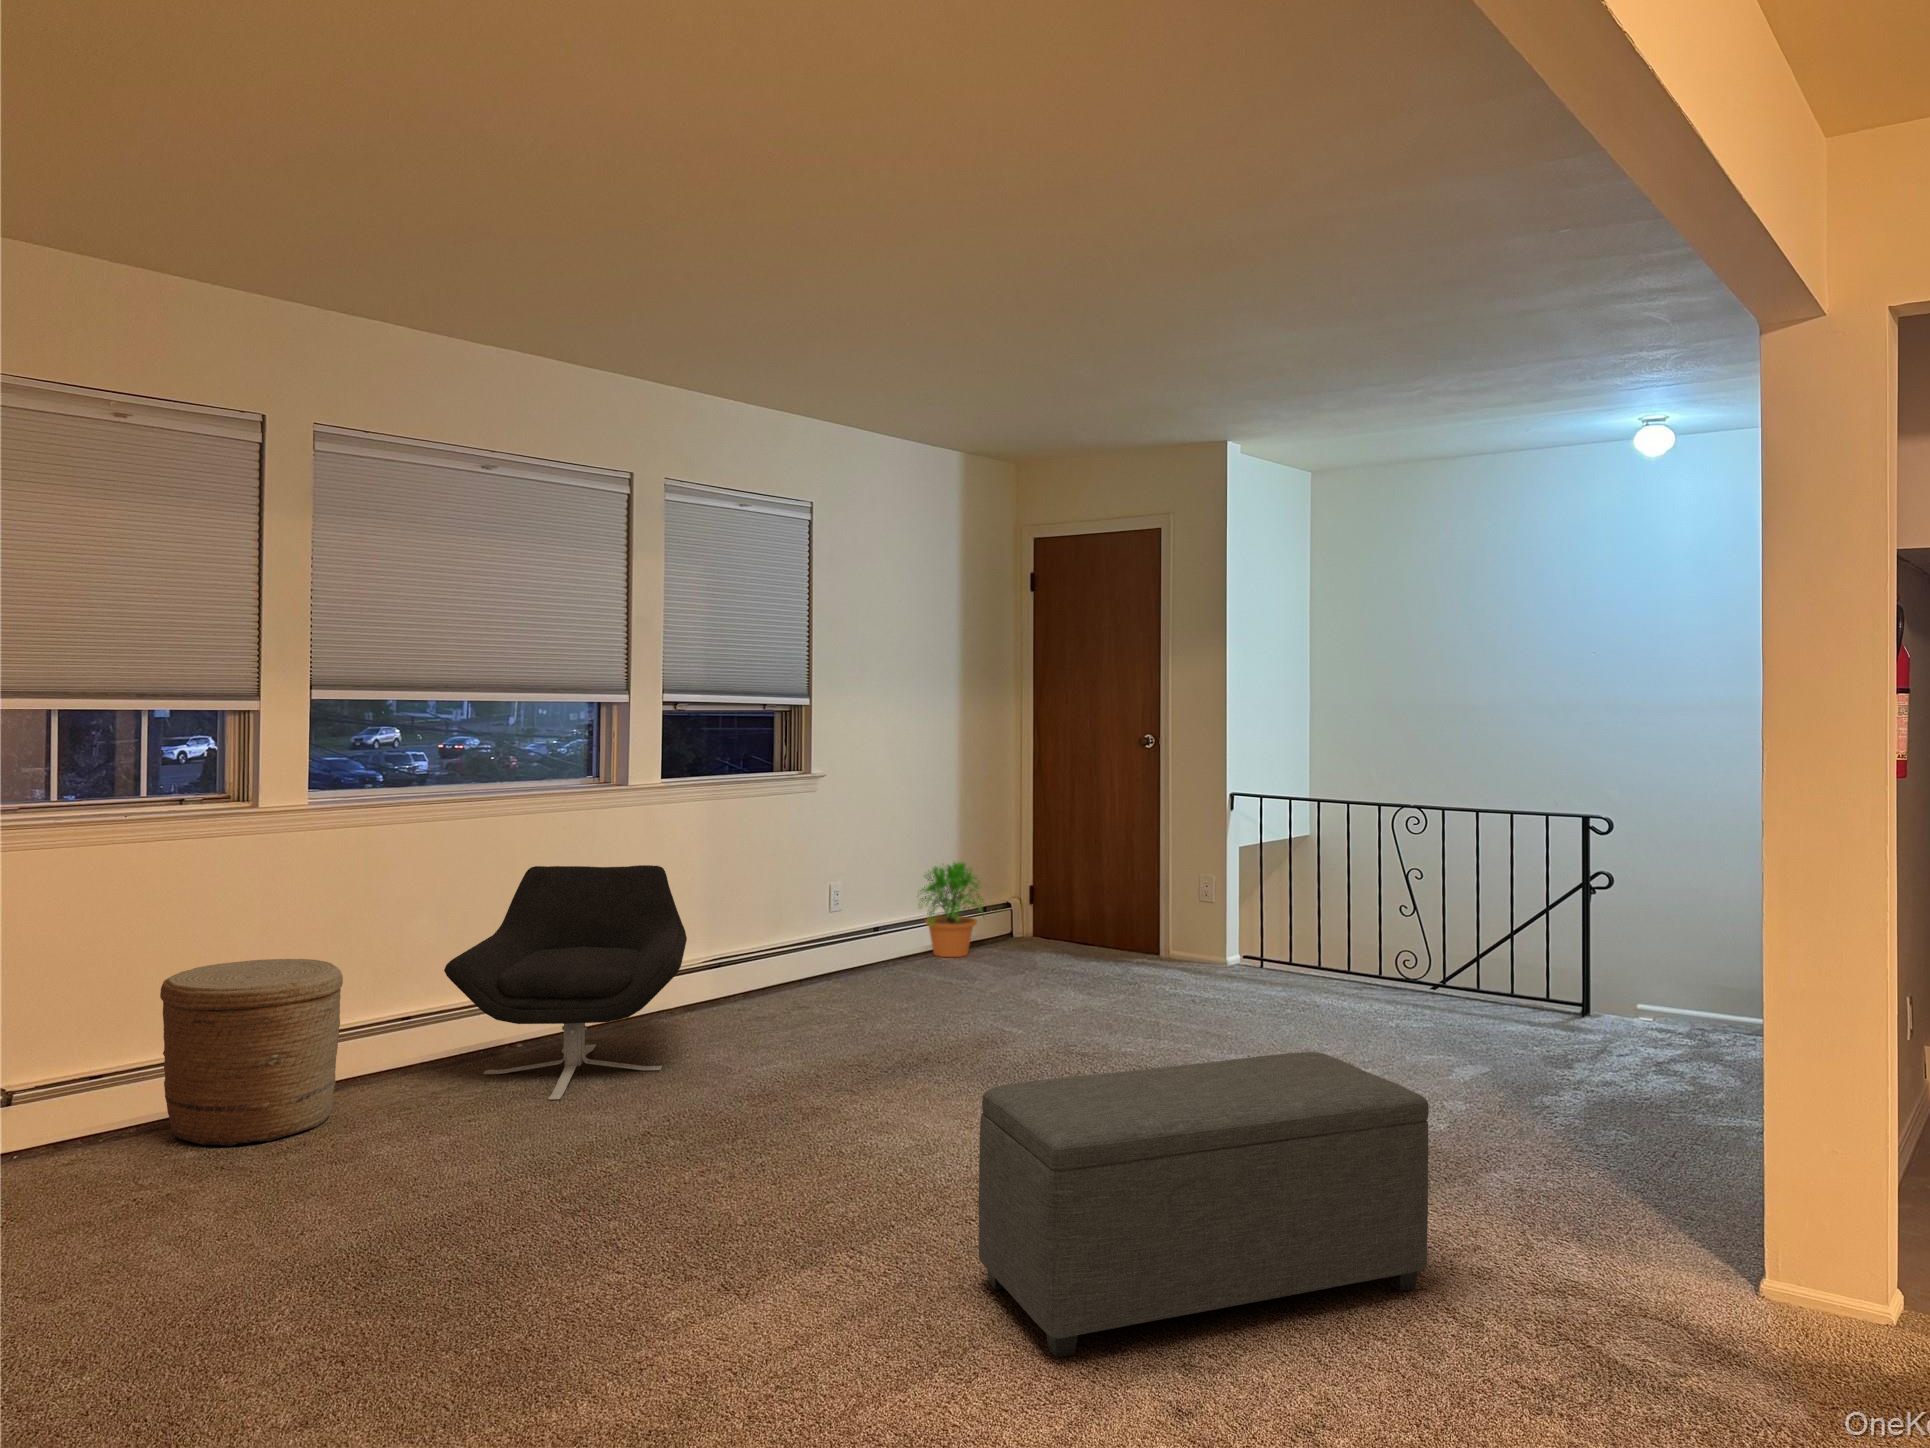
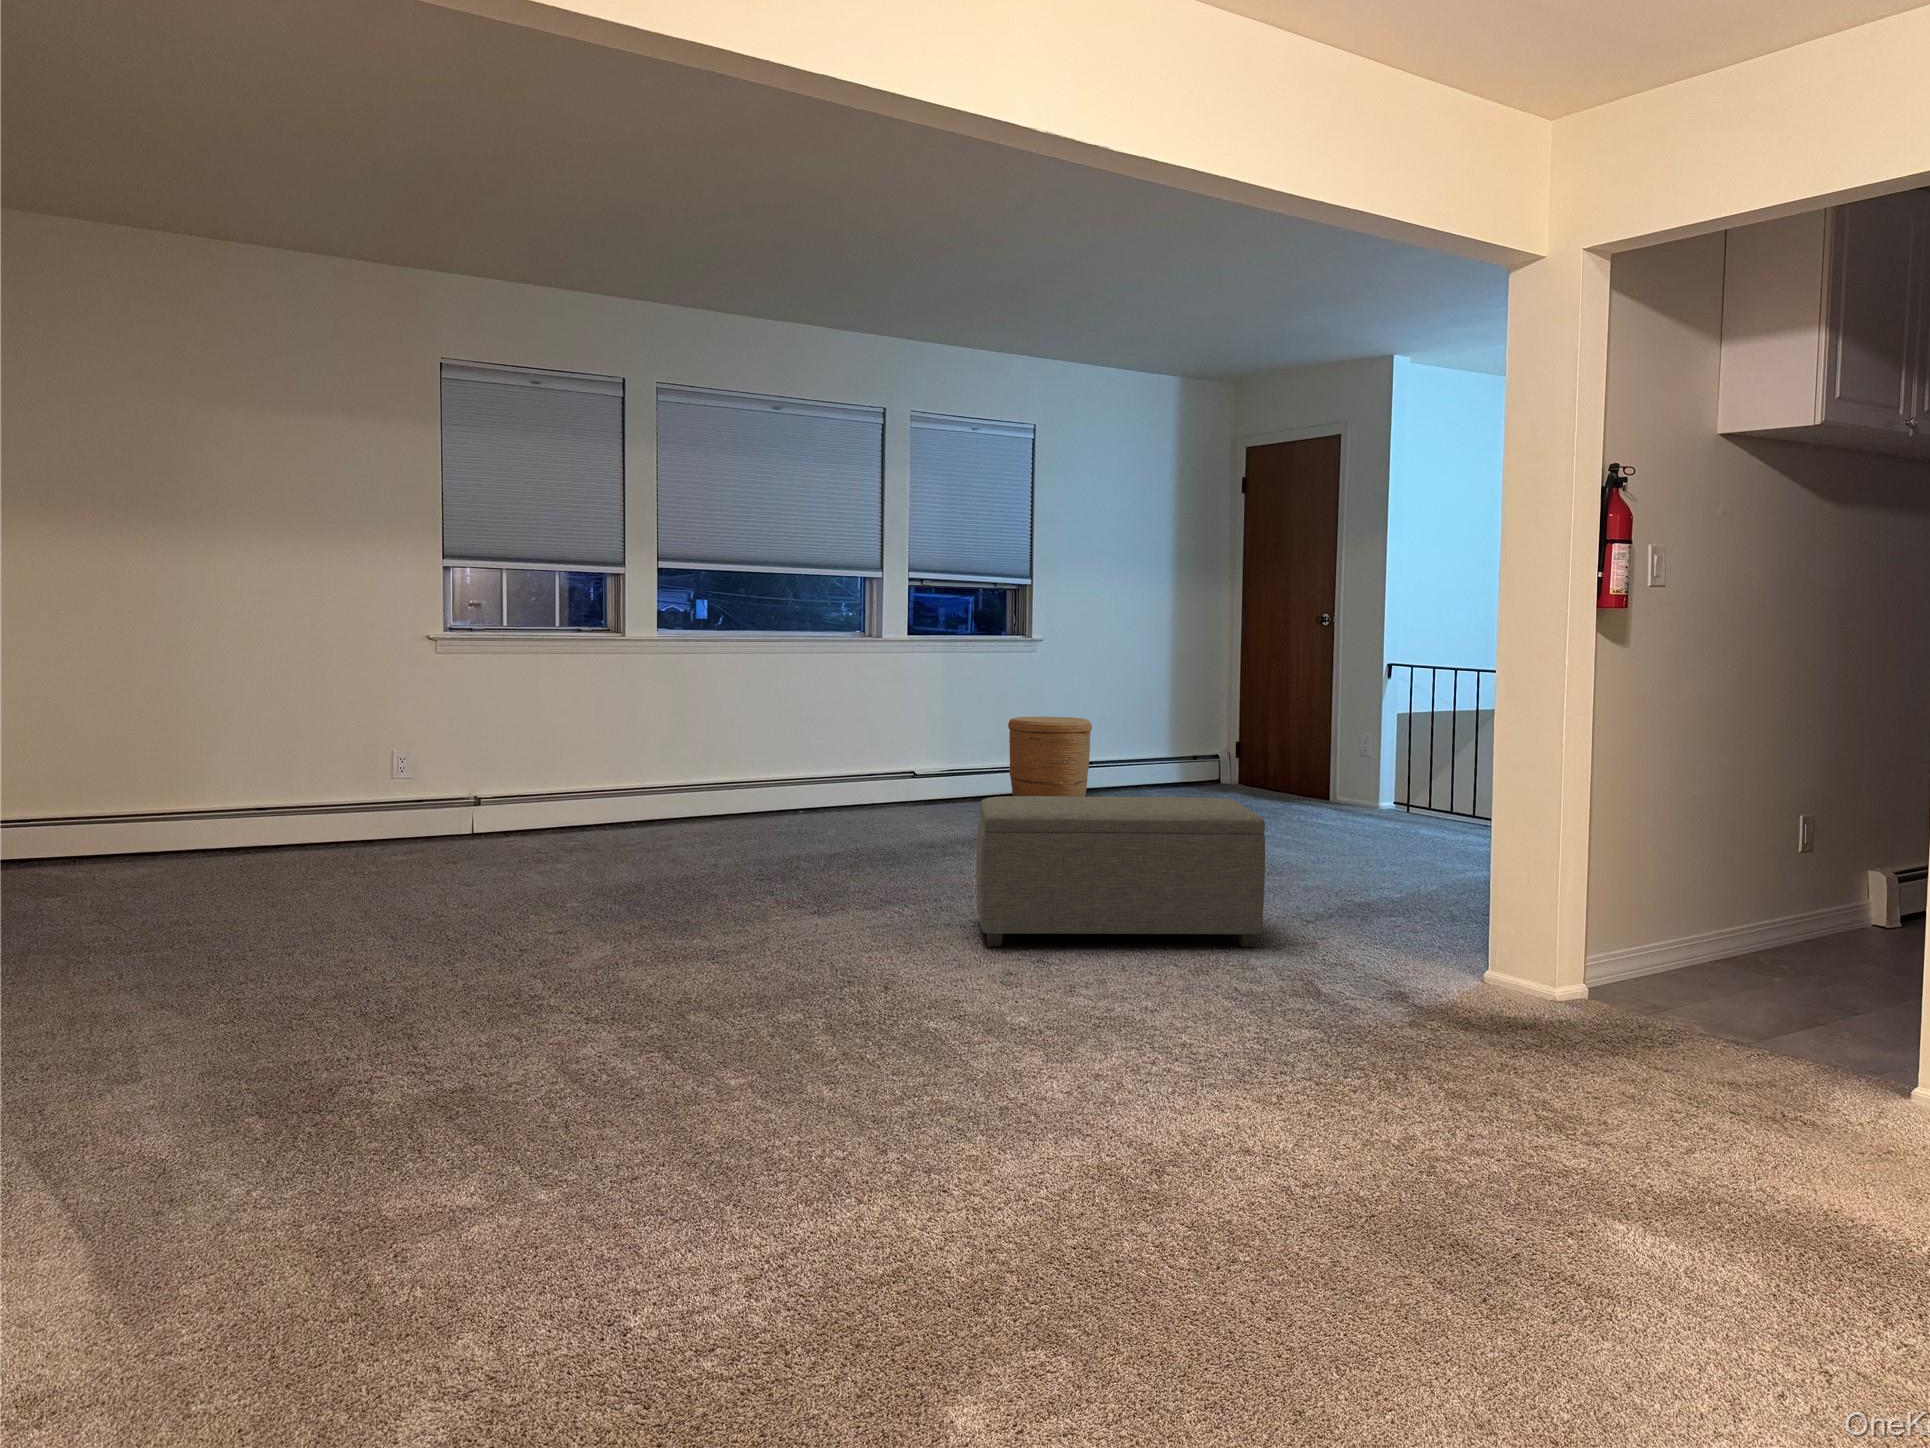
potted plant: present [919,862,984,957] -> none [1122,712,1187,791]
lounge chair: present [444,865,687,1100] -> none [734,690,905,837]
woven basket: present [160,959,343,1146] -> present [1008,717,1092,797]

